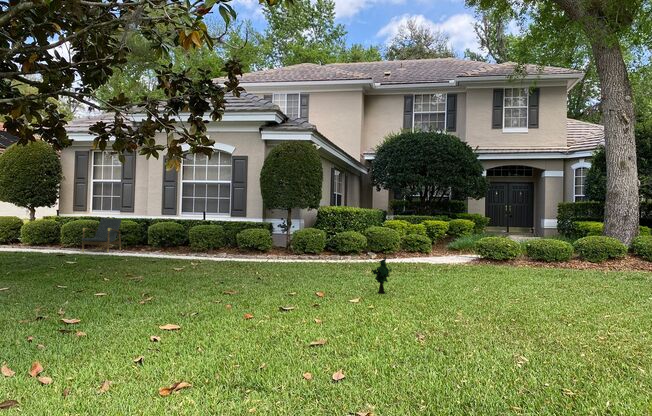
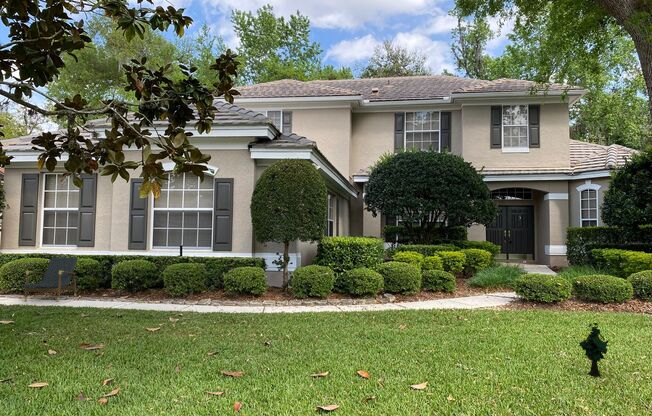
decorative plant: present [372,257,392,294] -> present [579,323,609,377]

